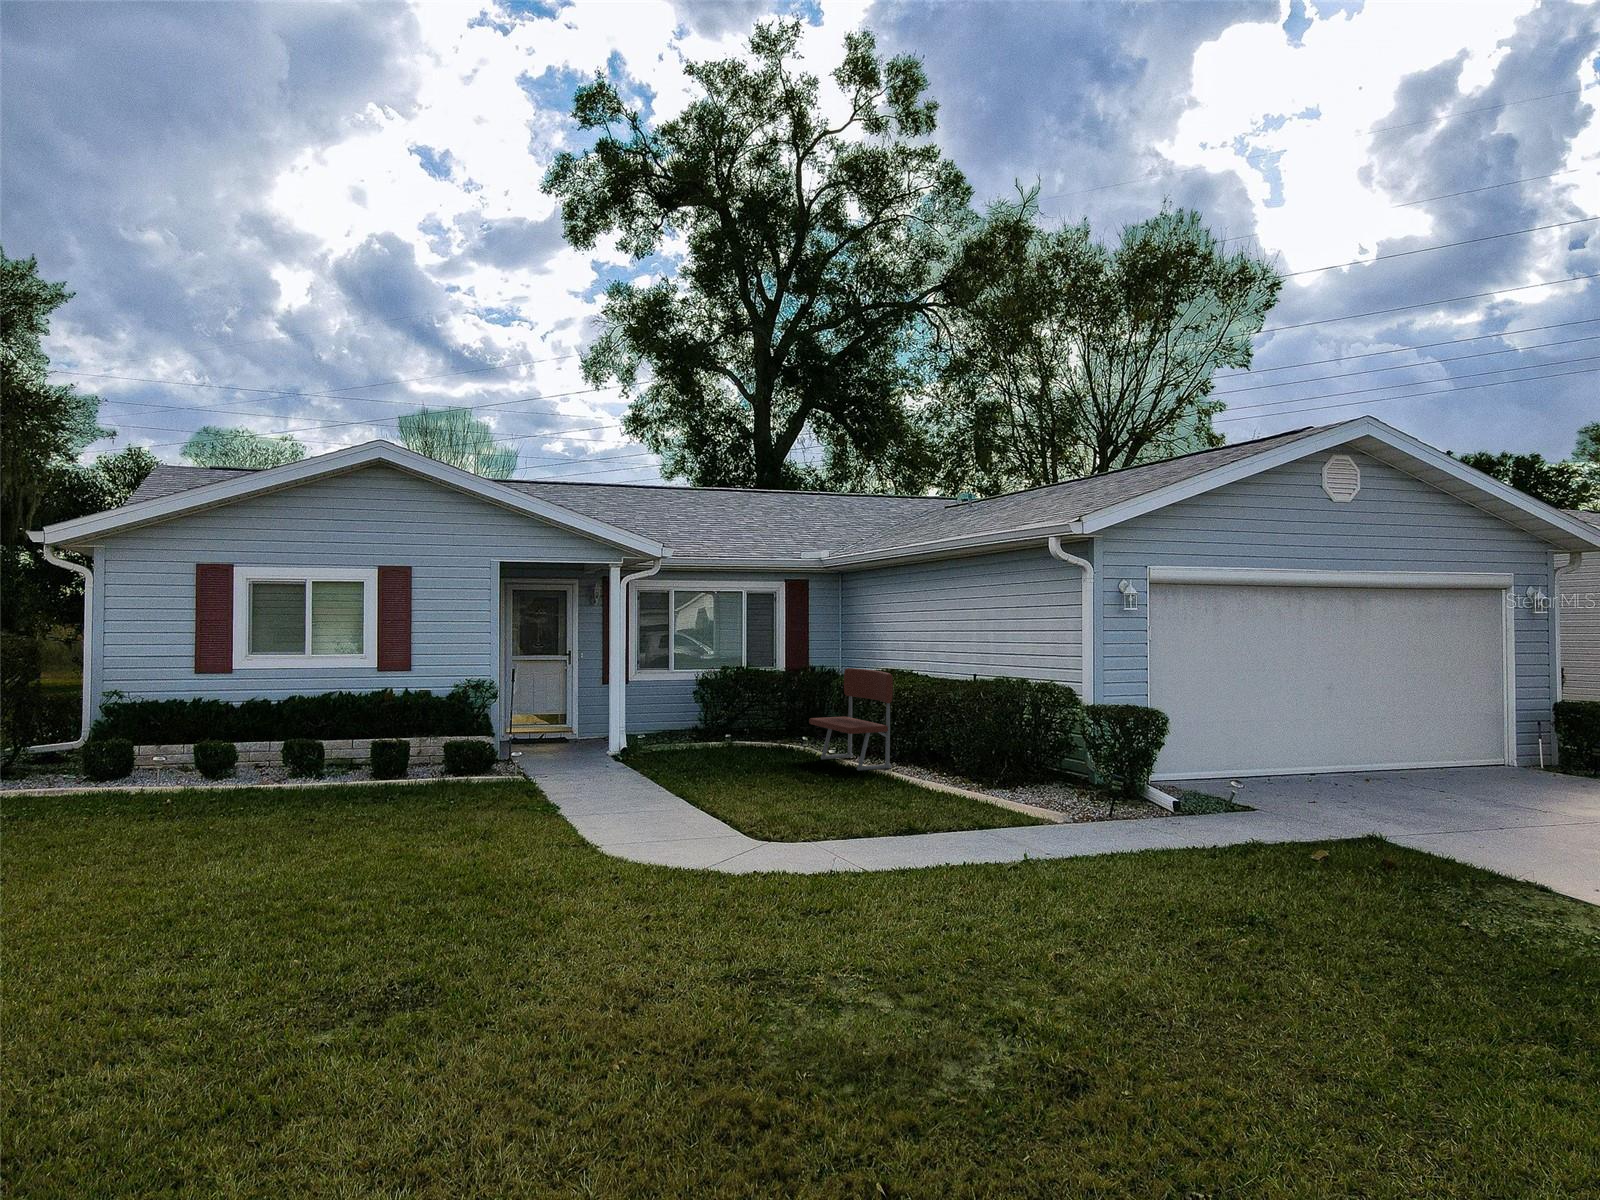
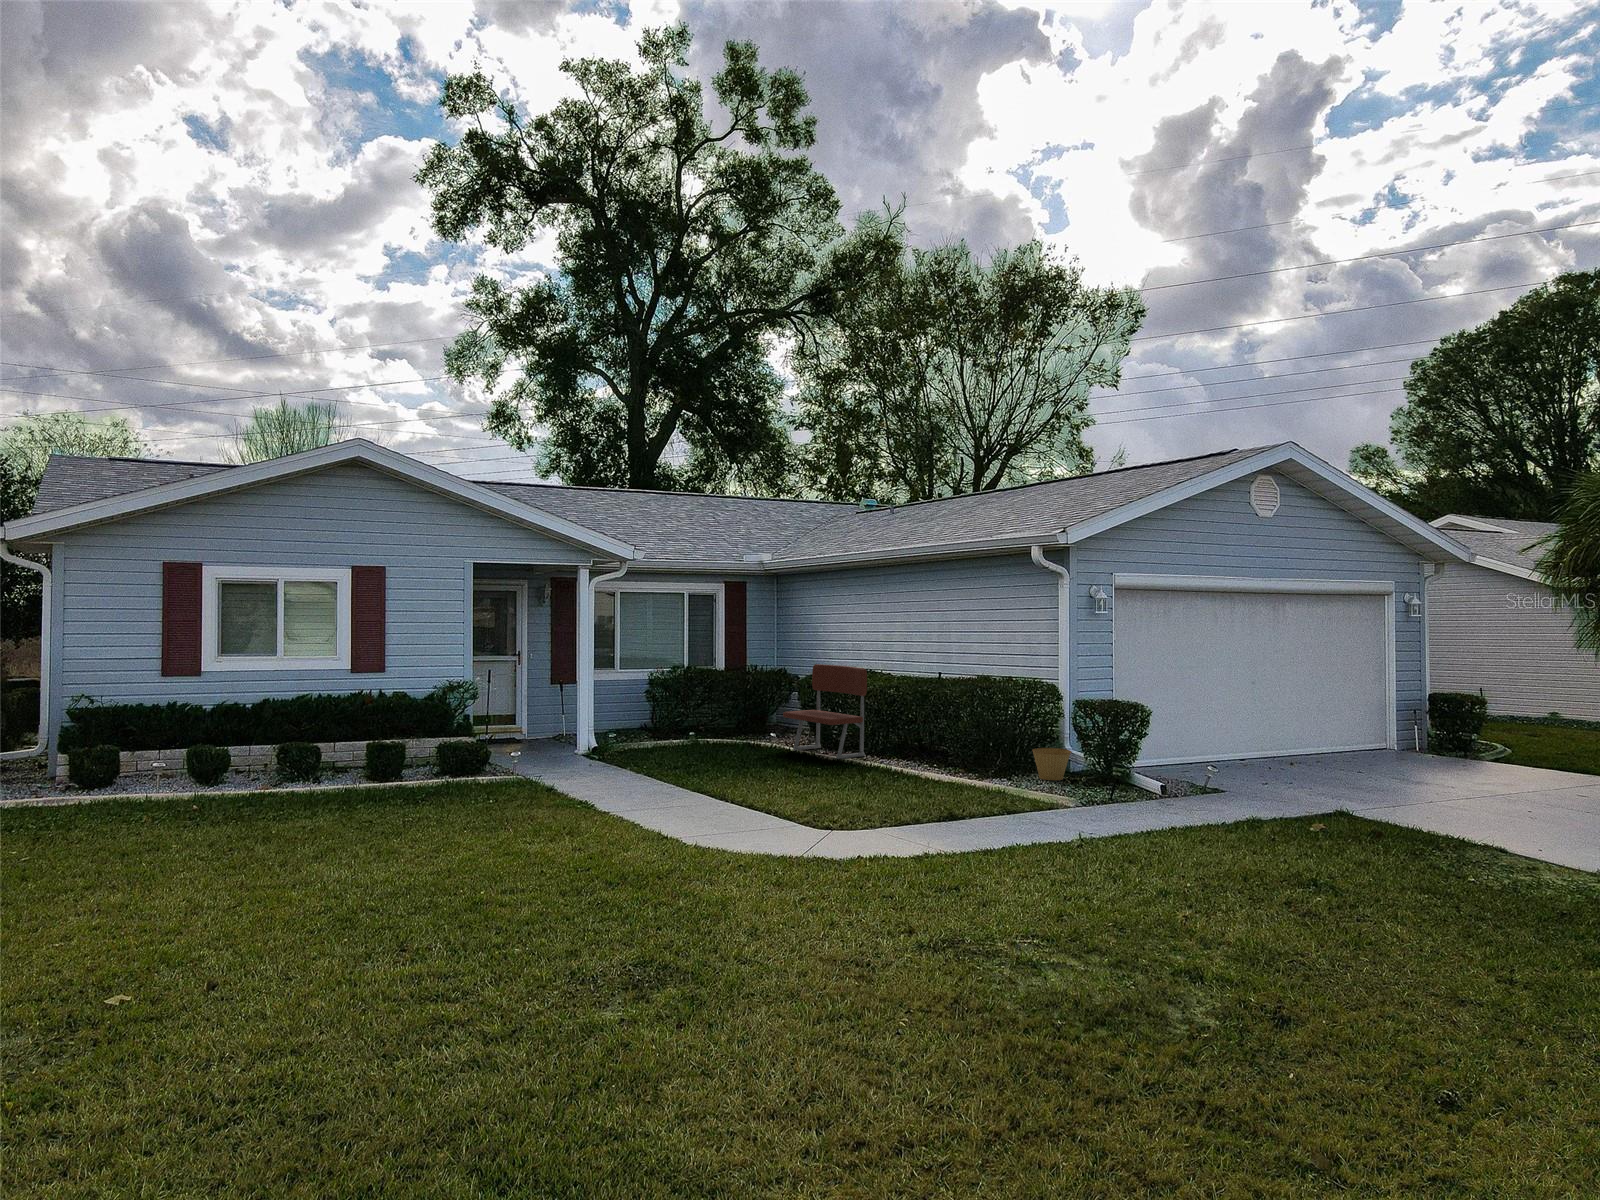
basket: none [1053,767,1098,804] -> present [1032,748,1072,780]

